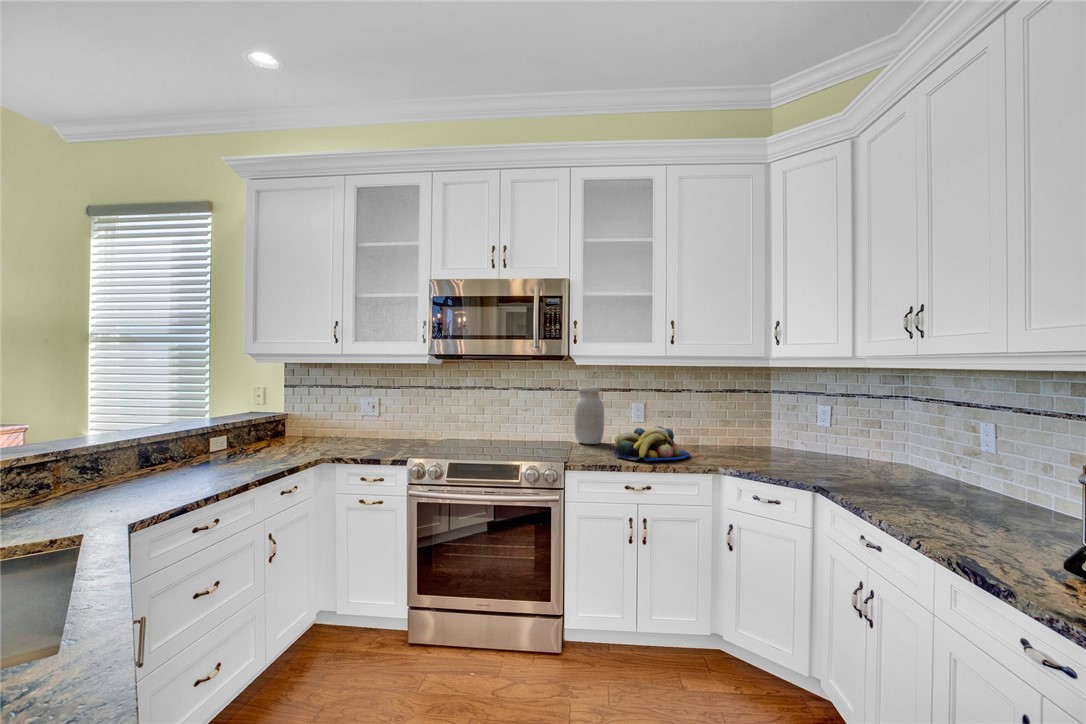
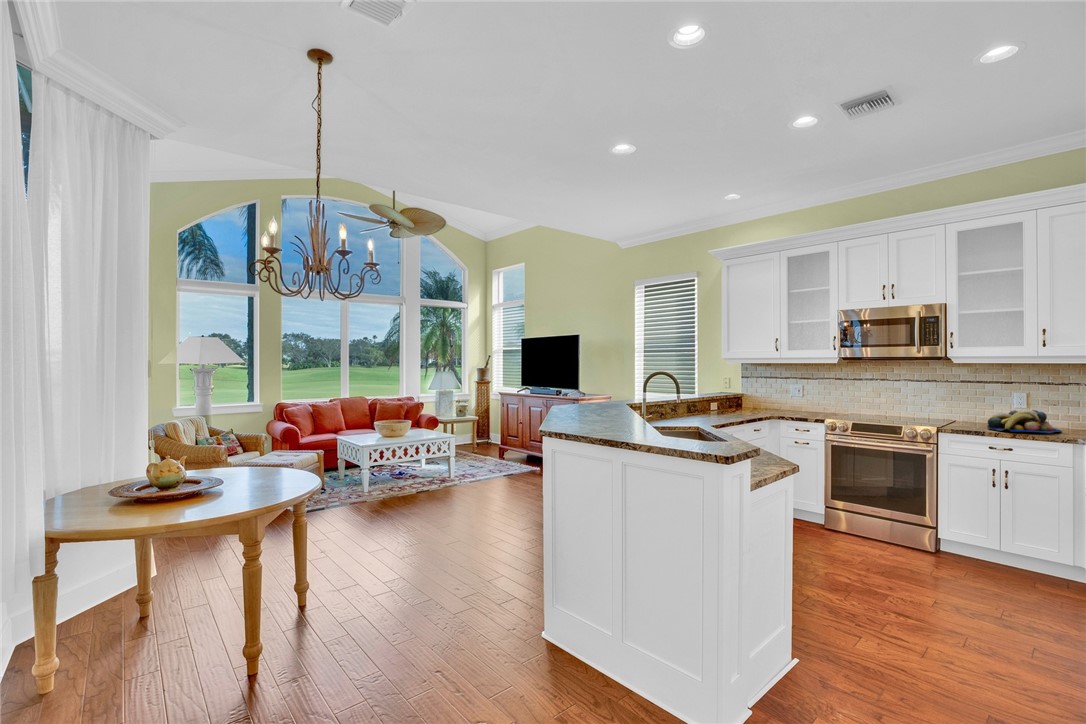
jar: present [574,386,604,444] -> none [957,379,985,422]

